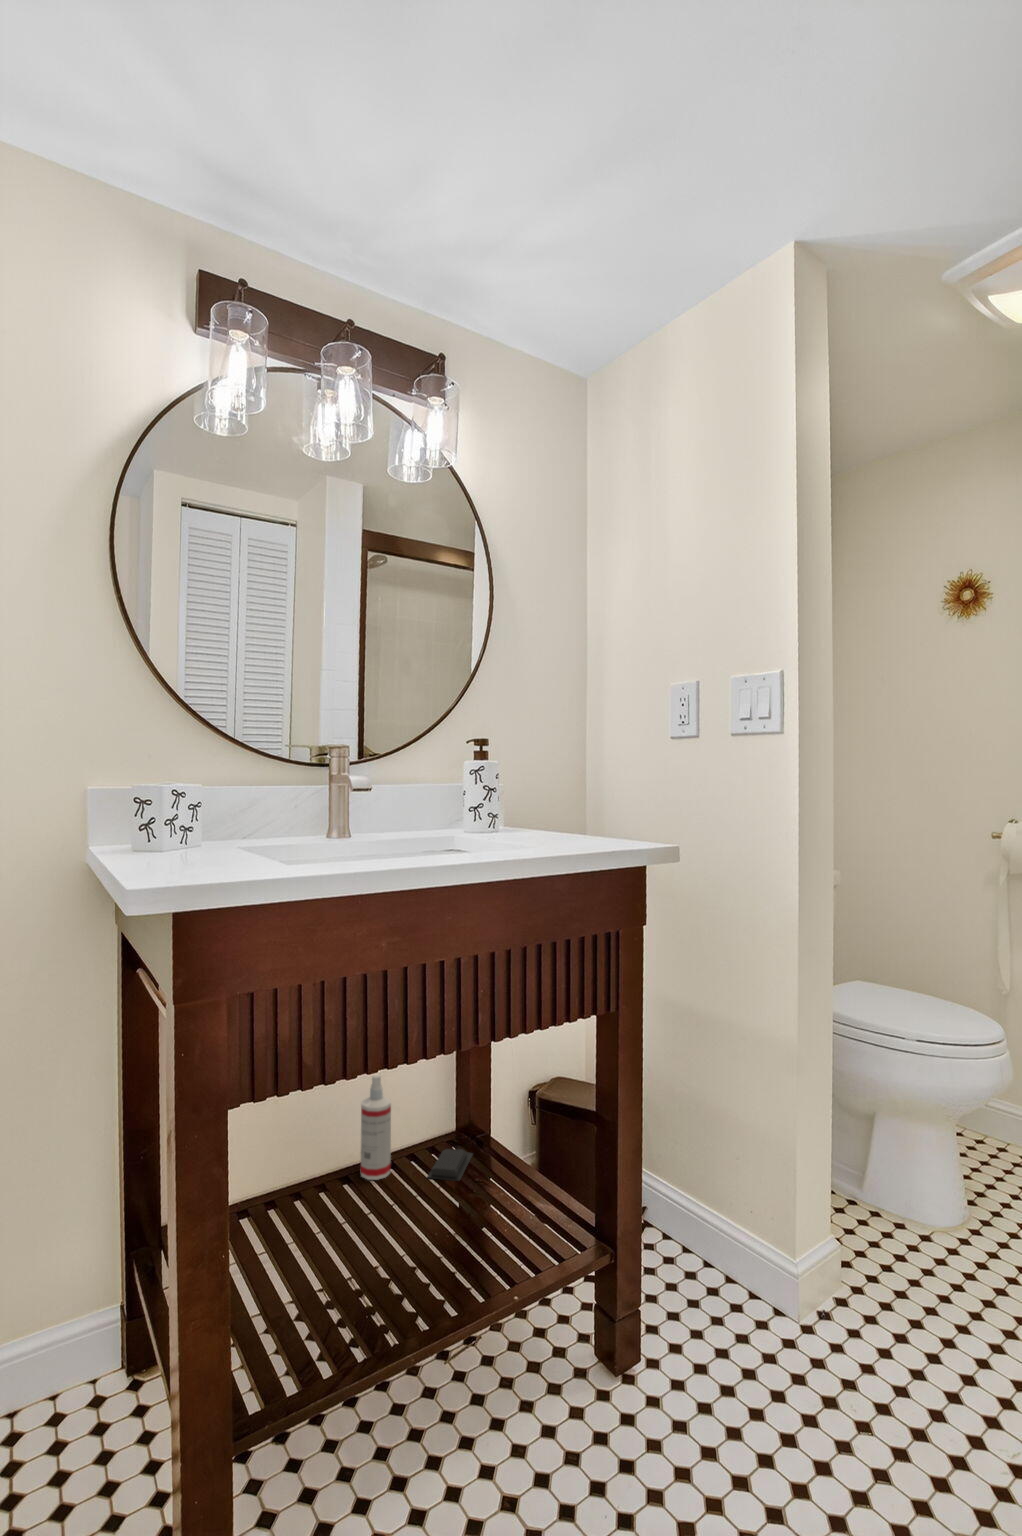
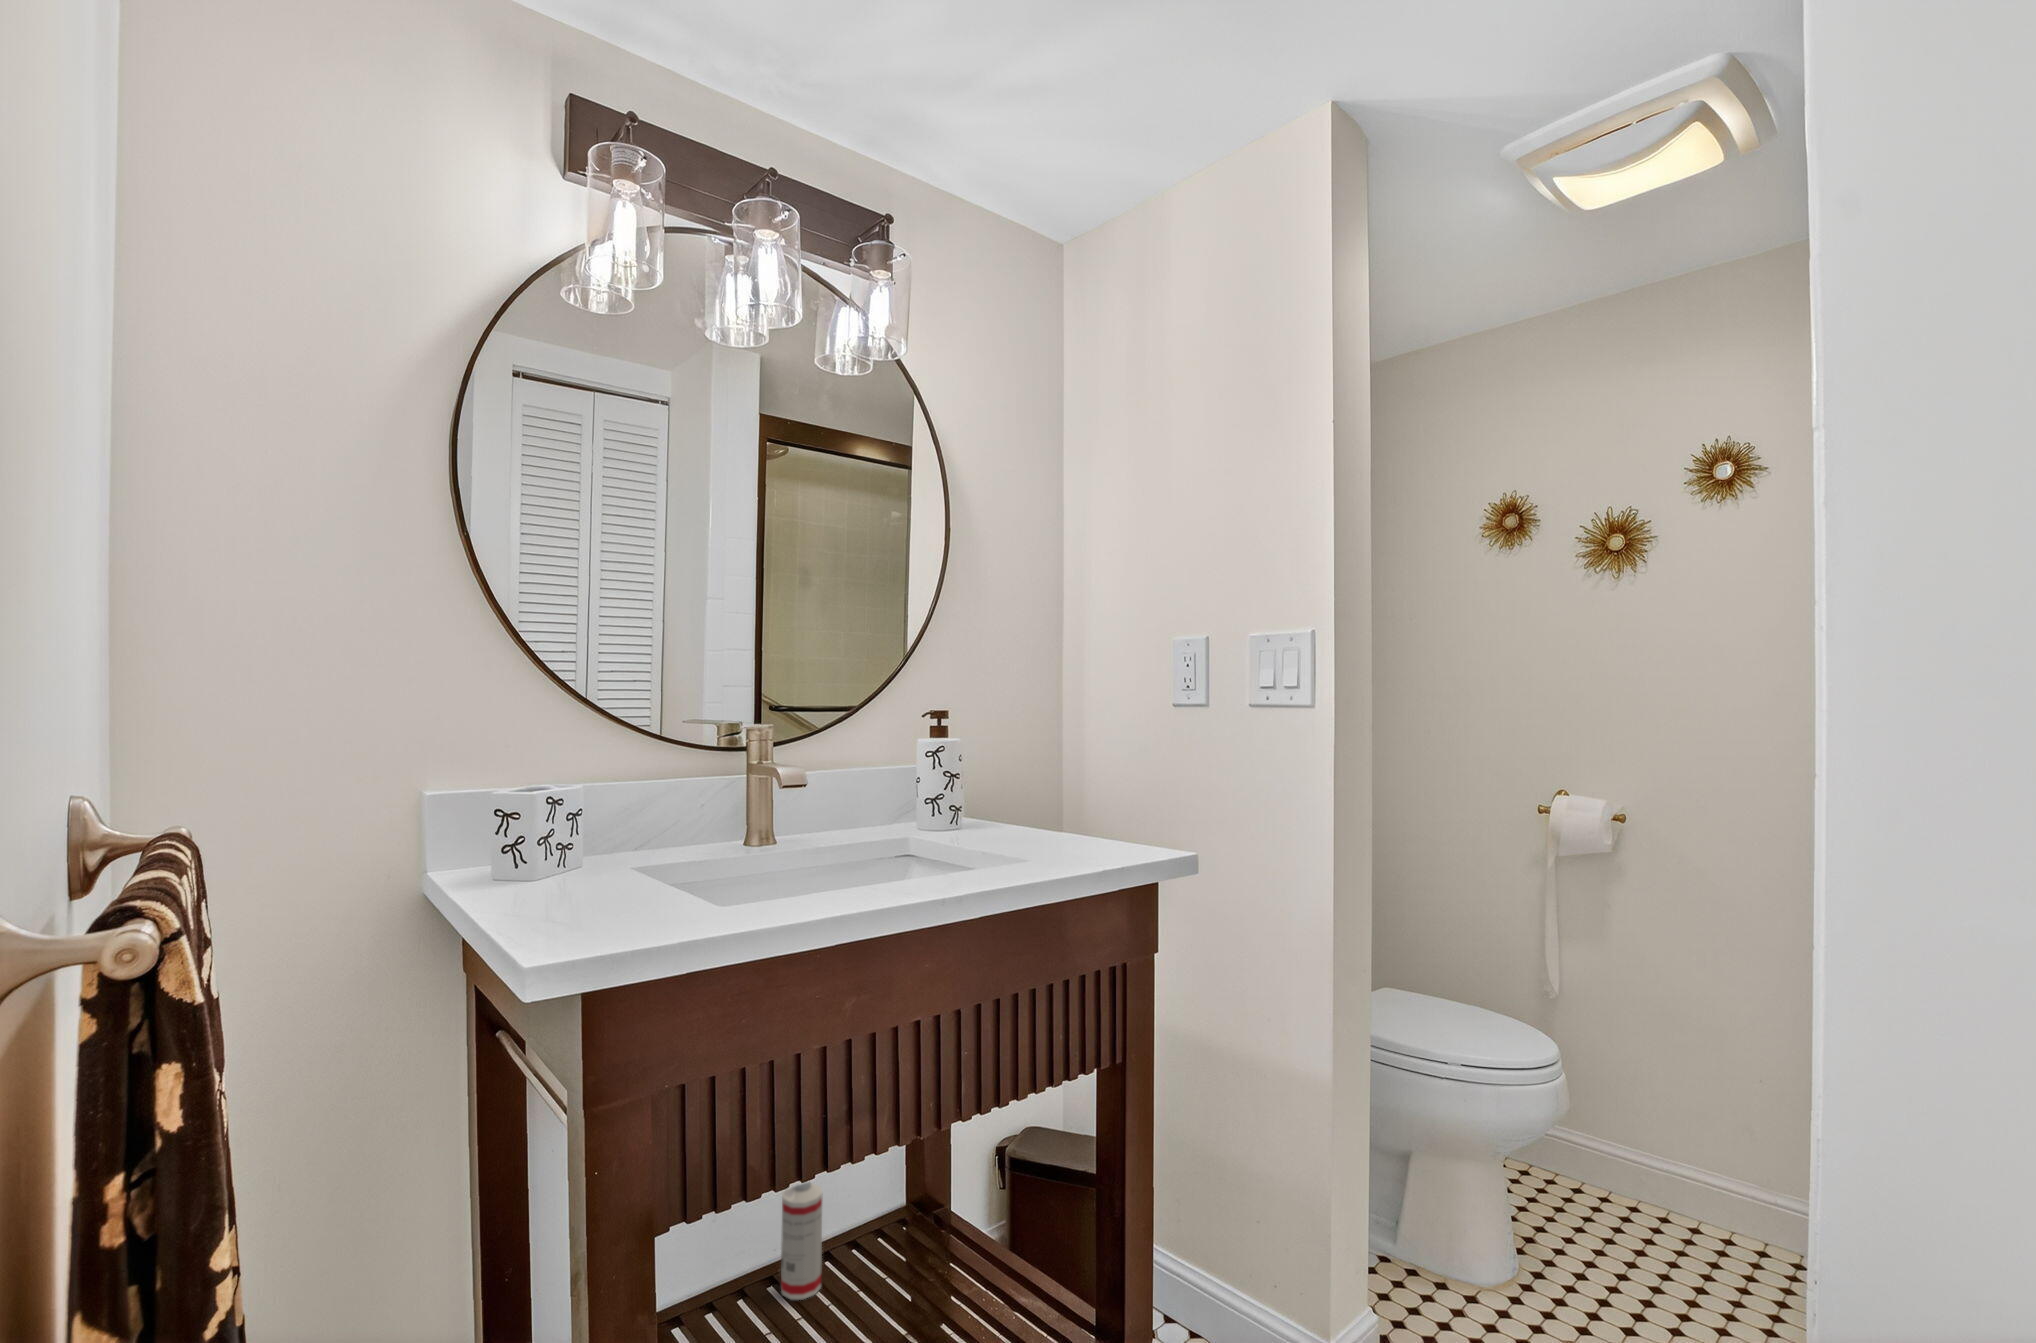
soap bar: present [428,1149,473,1181] -> none [871,1246,929,1296]

